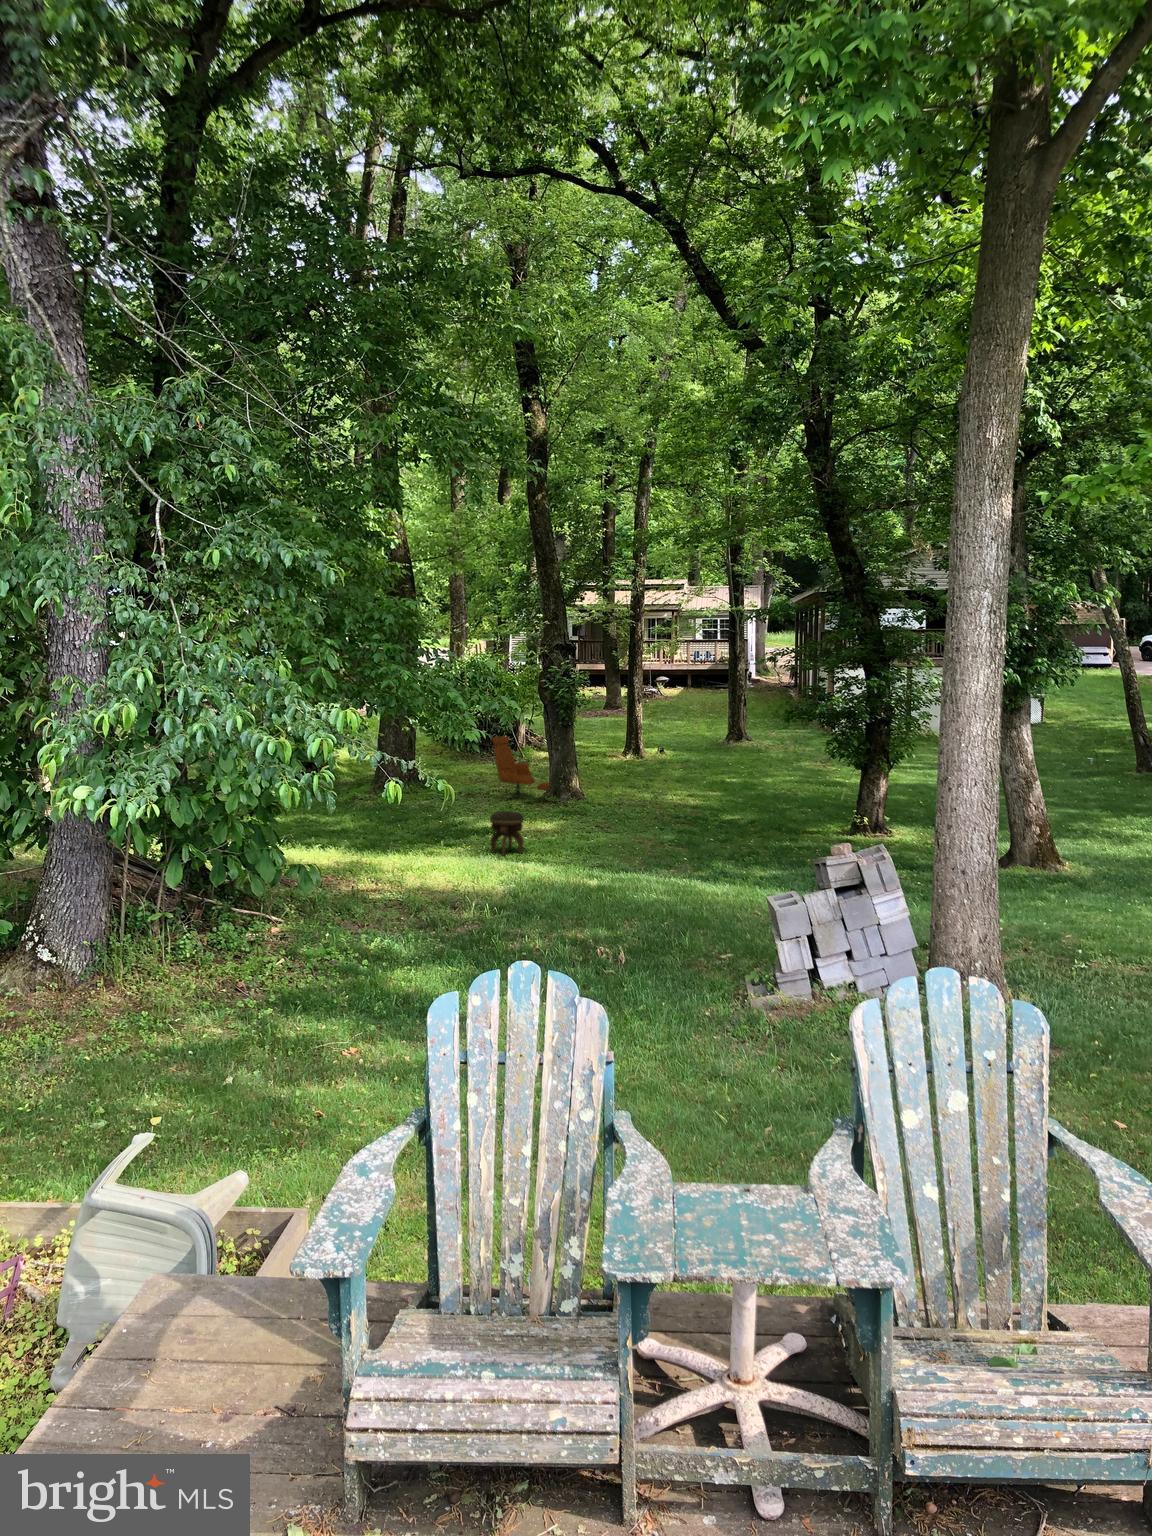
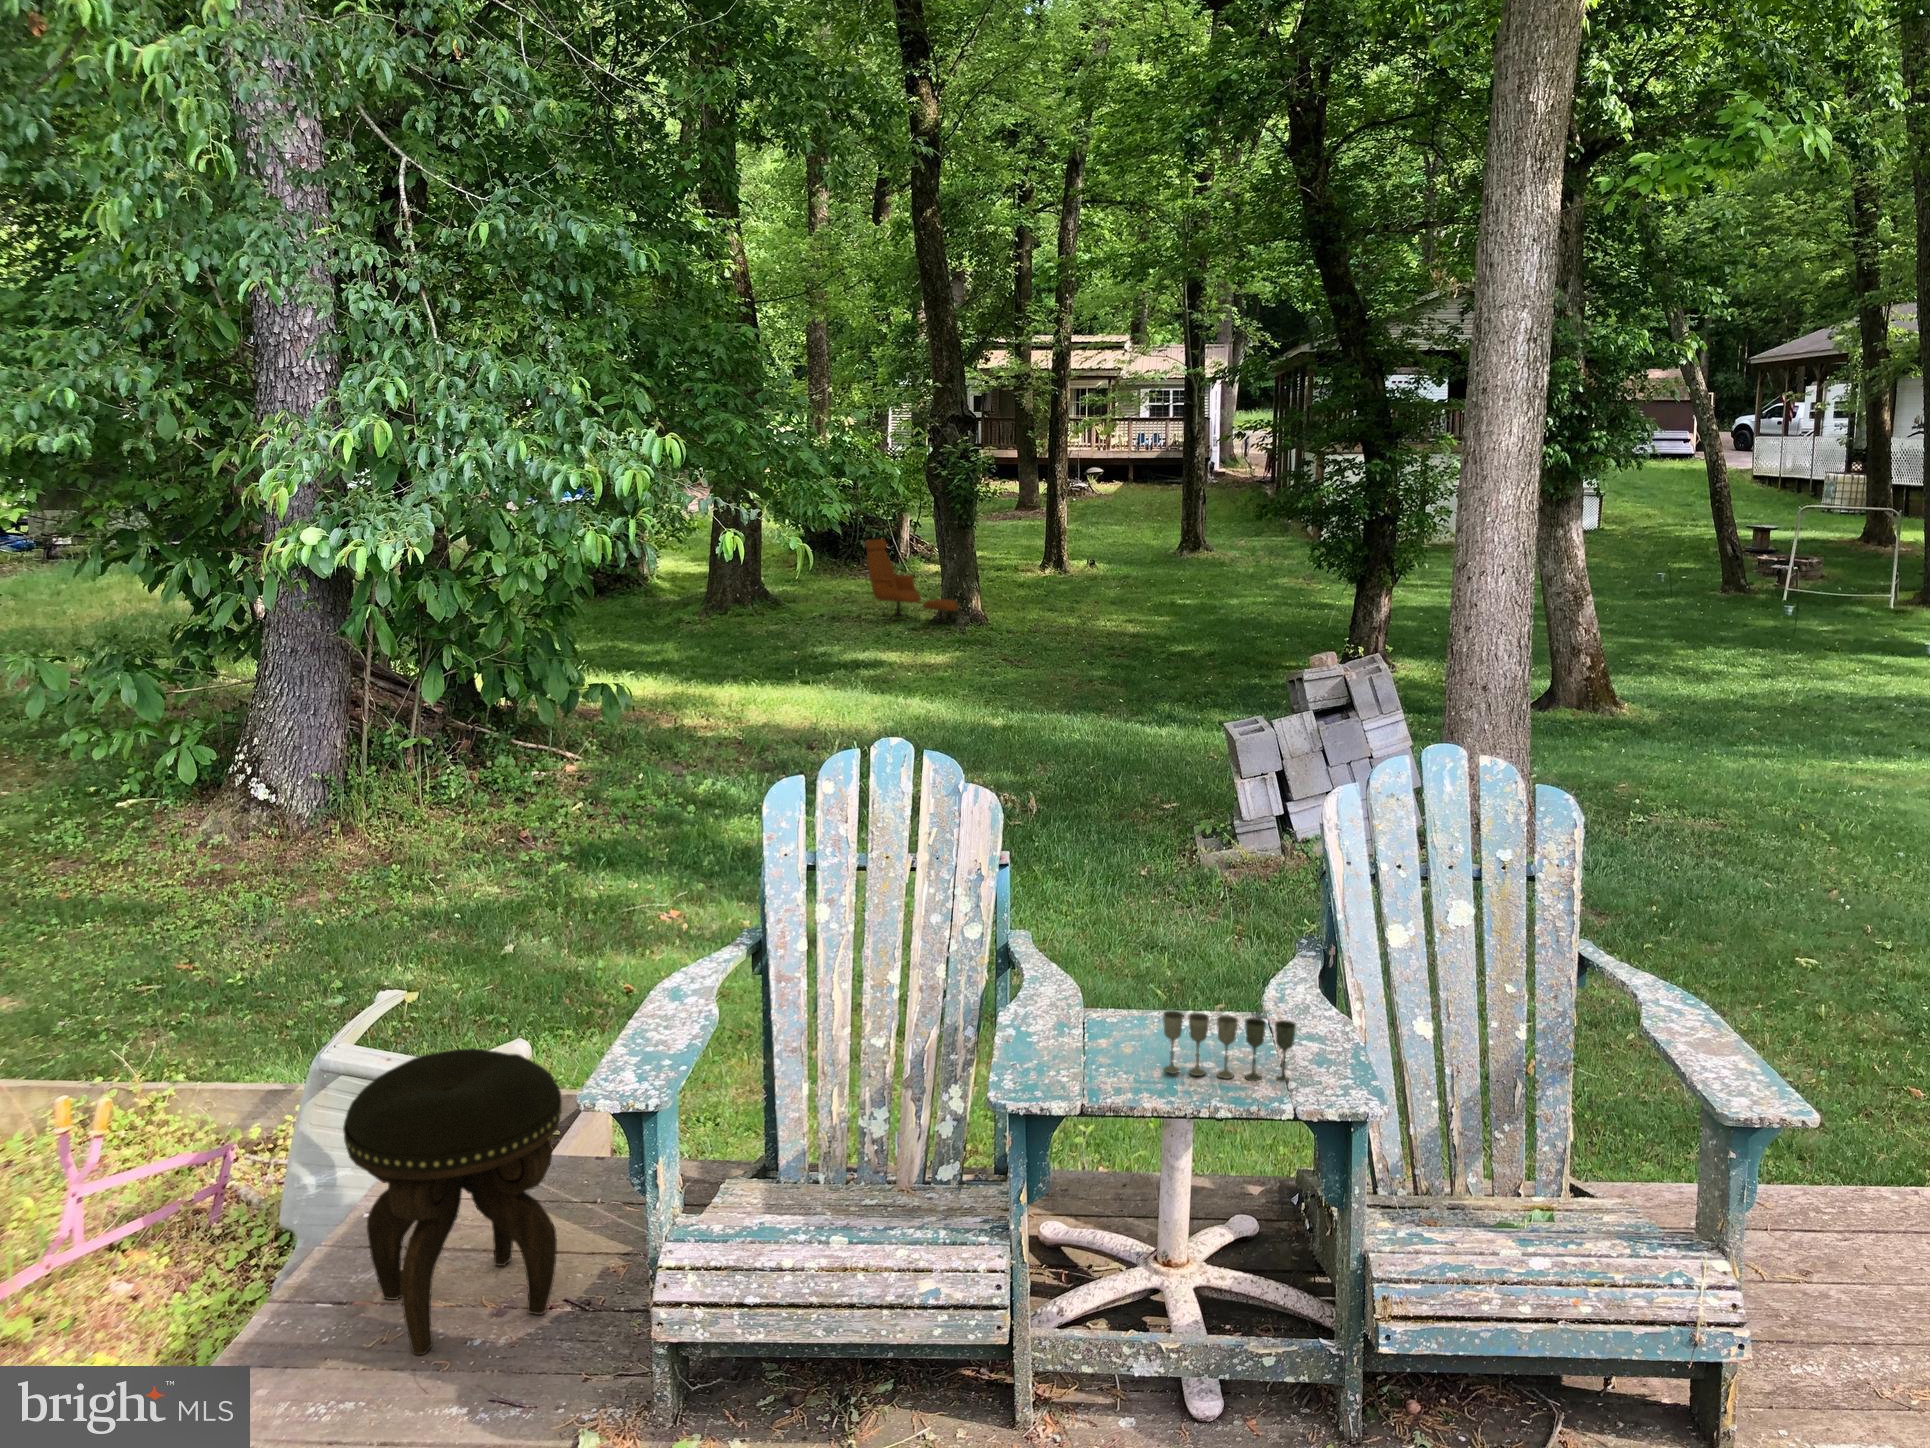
footstool: present [490,811,524,855] -> present [343,1048,562,1355]
wine glass: none [733,1196,835,1256] -> present [1163,1011,1296,1082]

